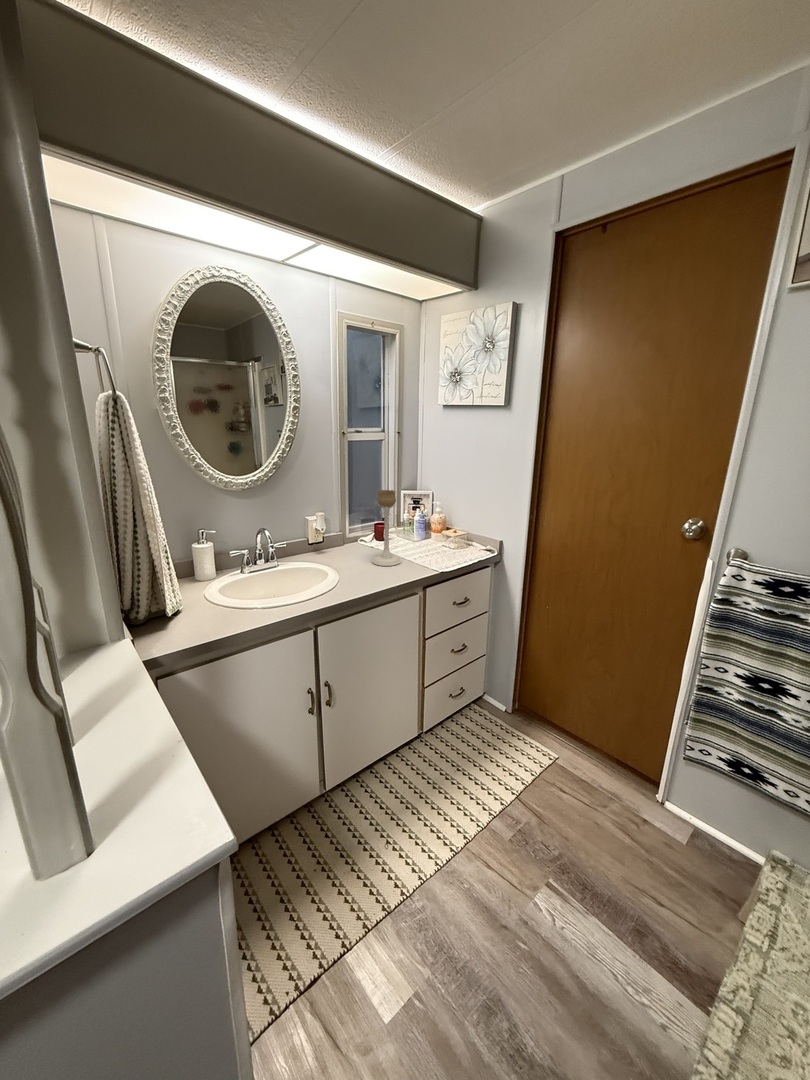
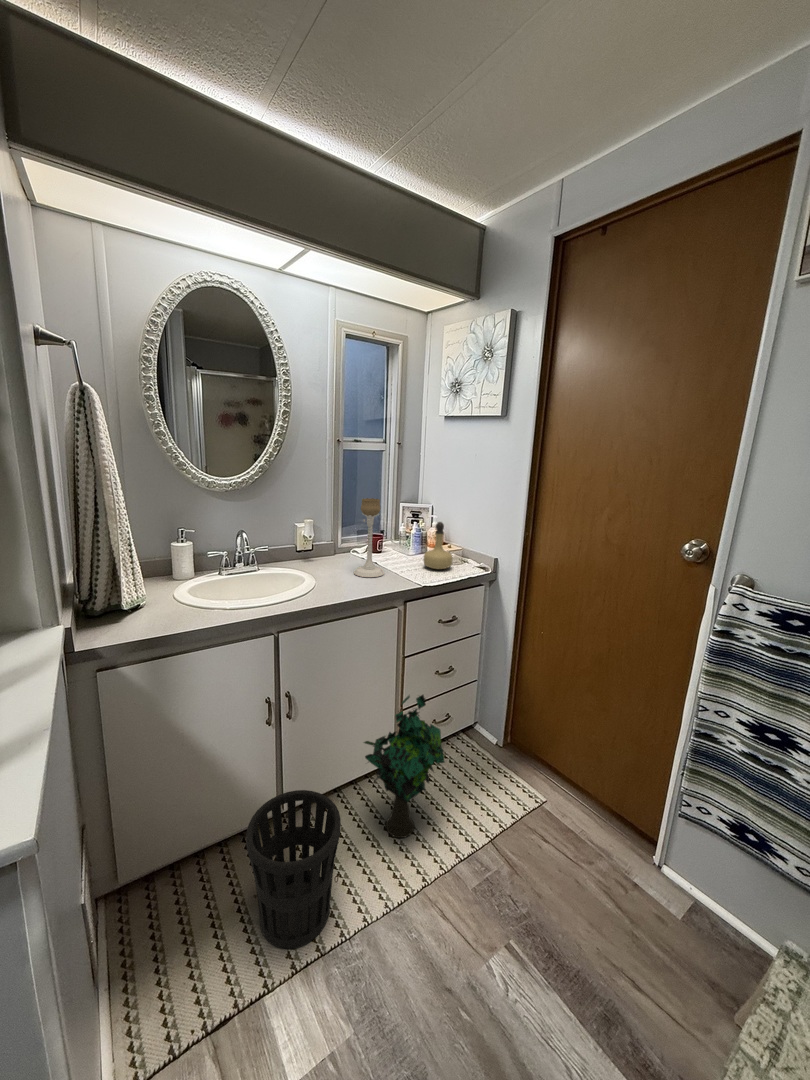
perfume bottle: none [434,509,462,554] -> present [423,522,453,569]
decorative plant: none [397,672,475,802] -> present [364,695,445,838]
wastebasket: none [311,770,396,912] -> present [246,790,341,949]

